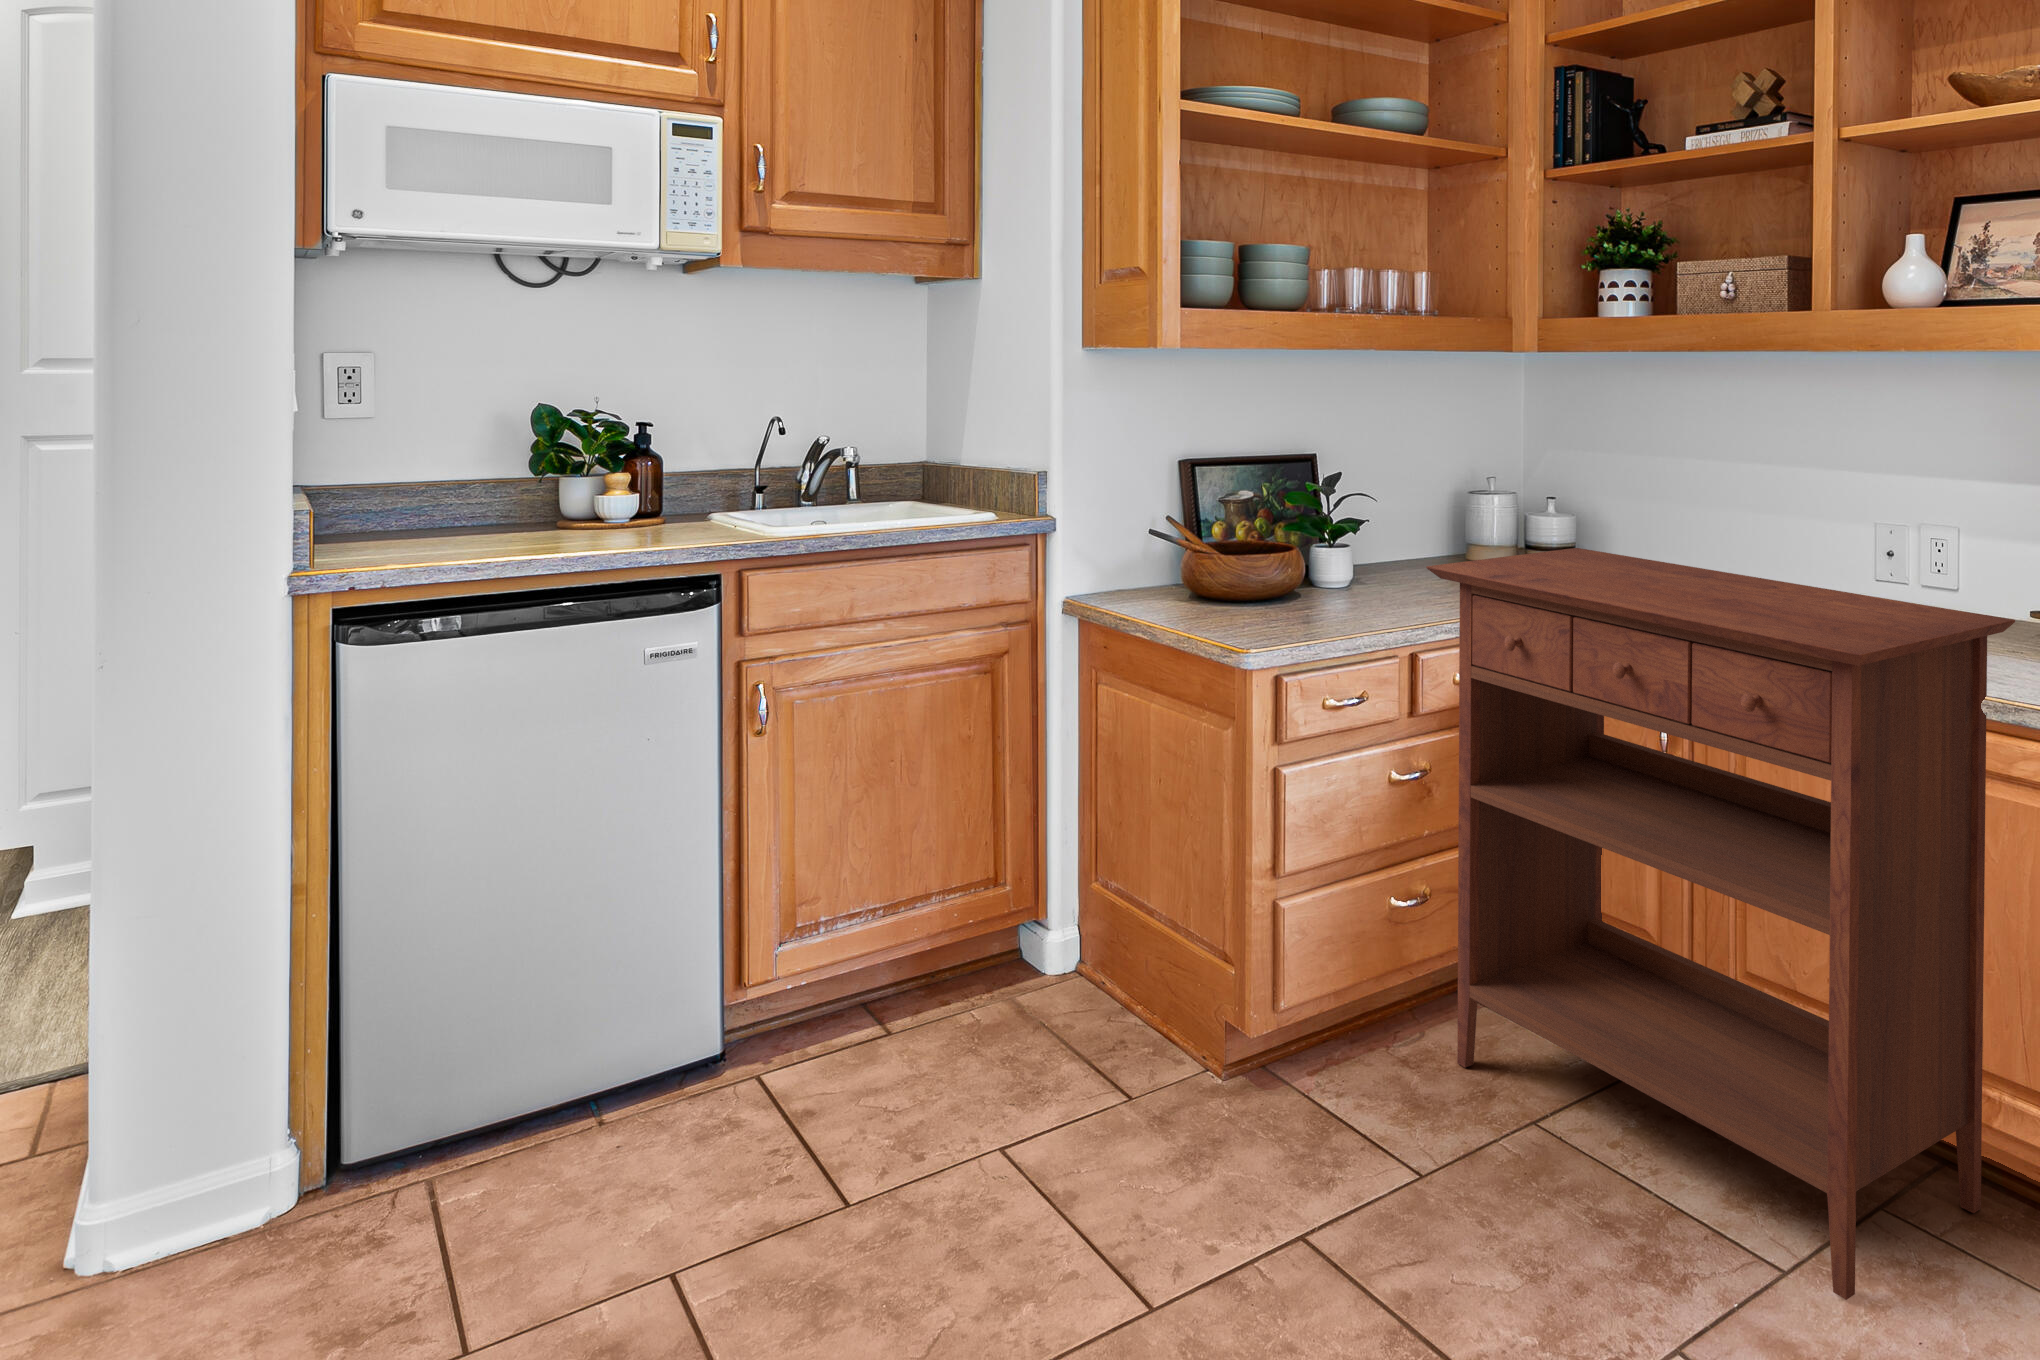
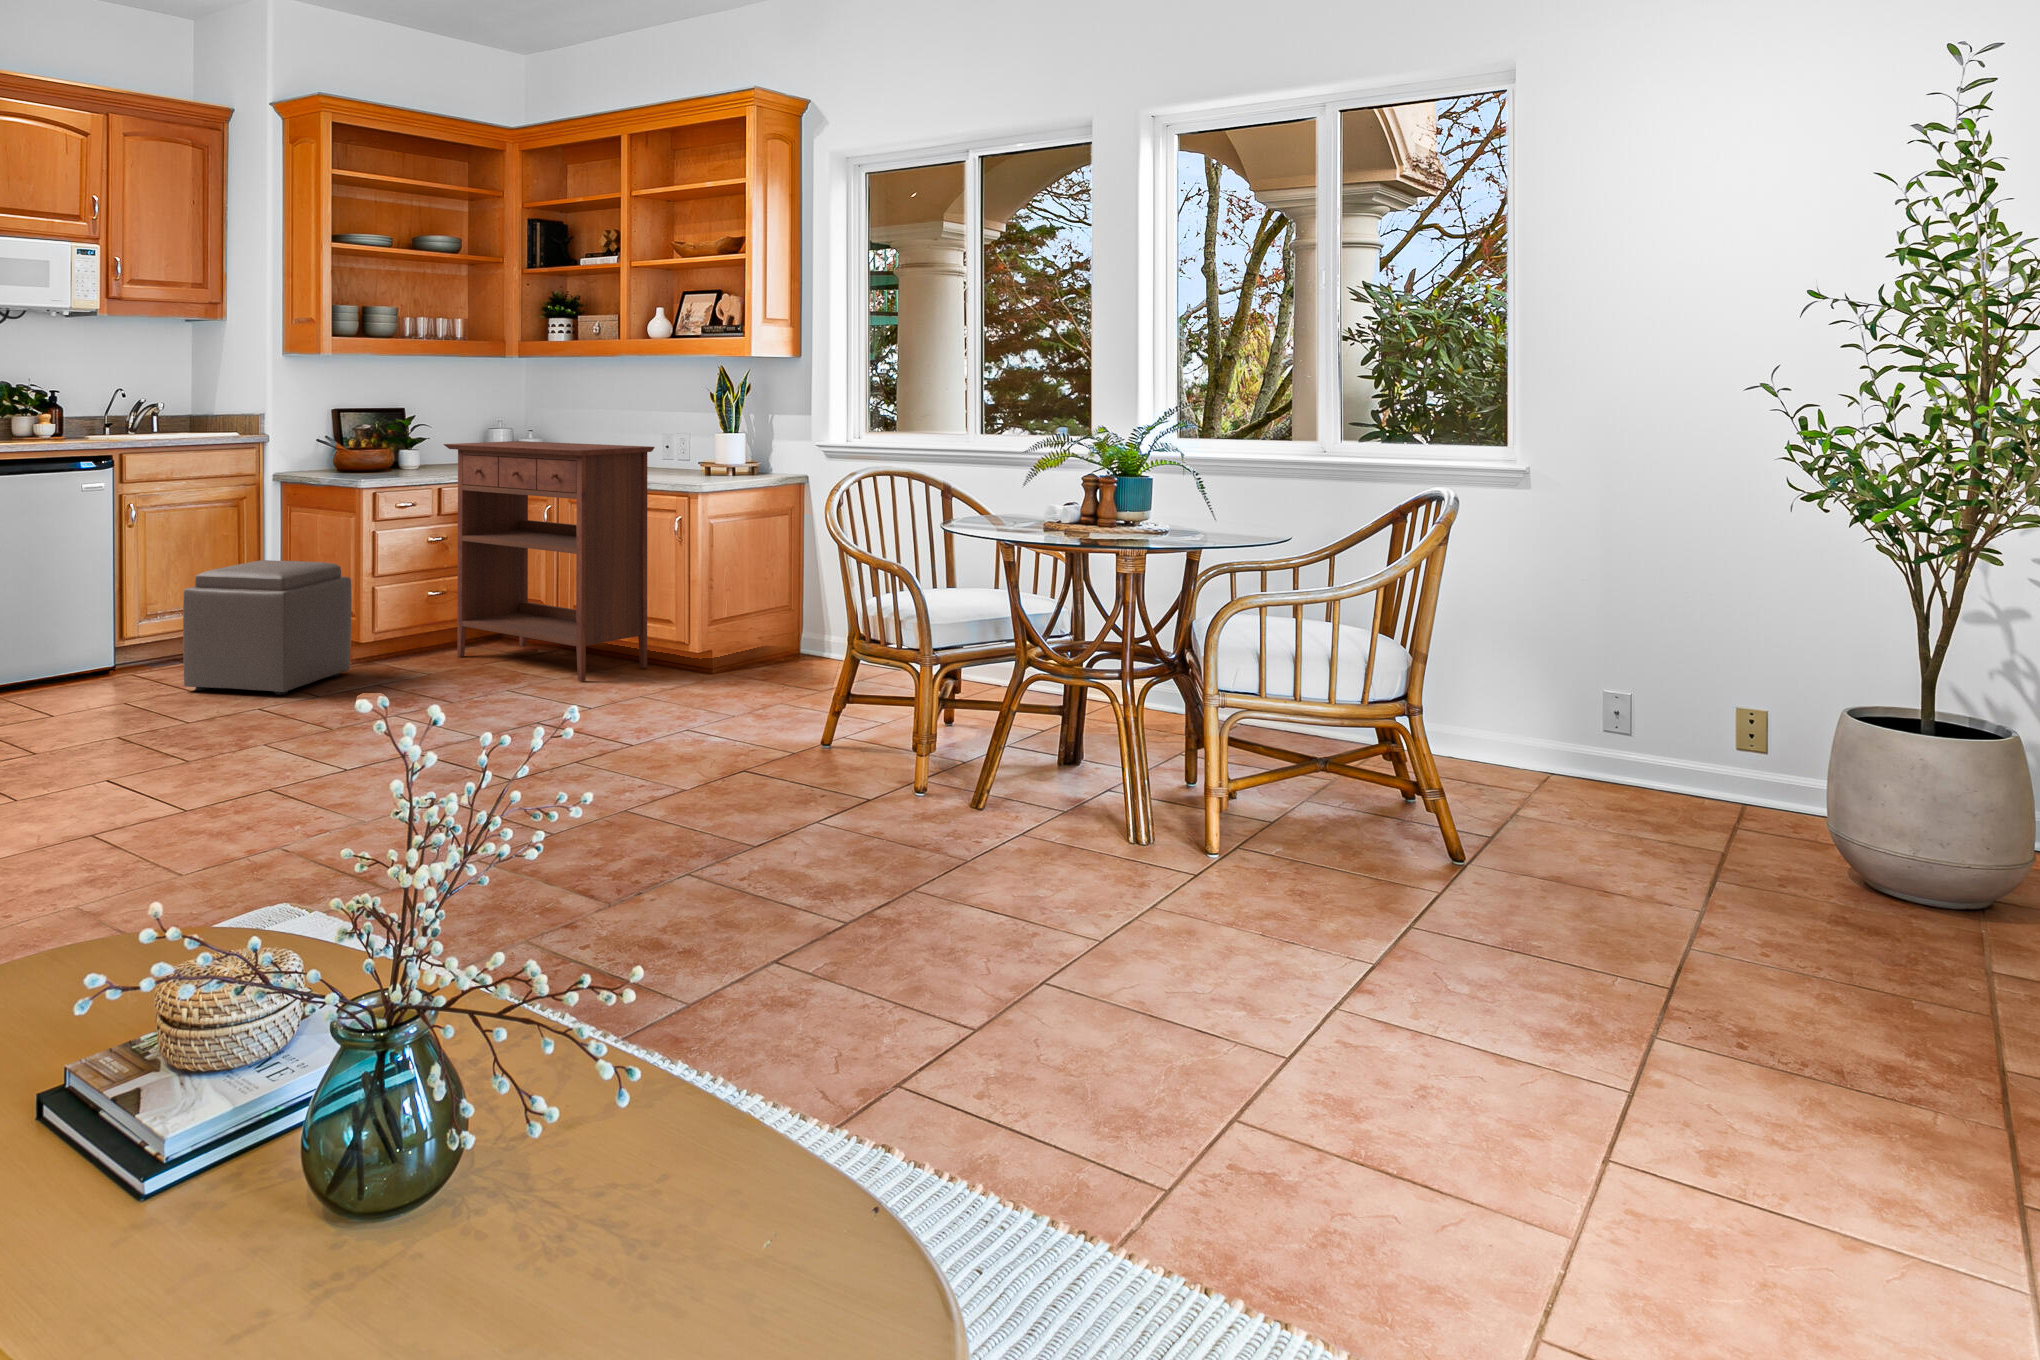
ottoman: none [824,842,1222,1281] -> present [183,560,351,695]

